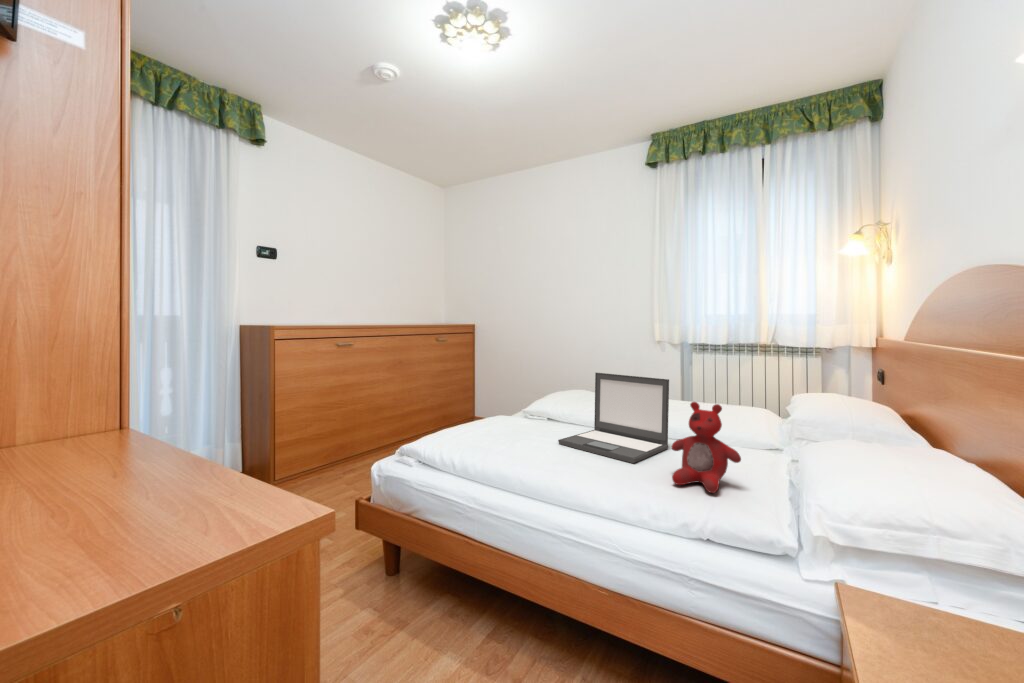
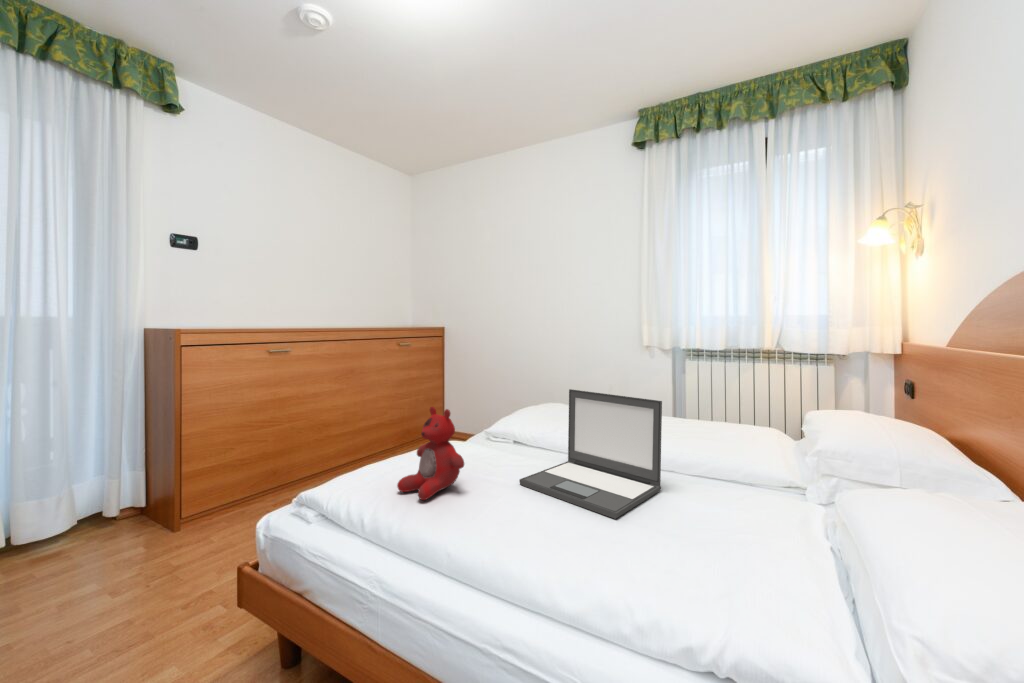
stuffed bear: present [672,402,741,493] -> present [397,407,464,500]

